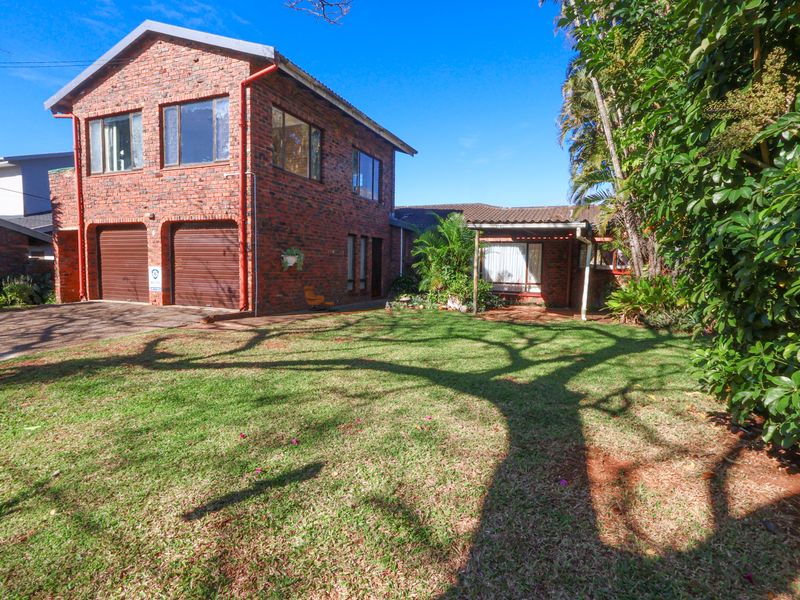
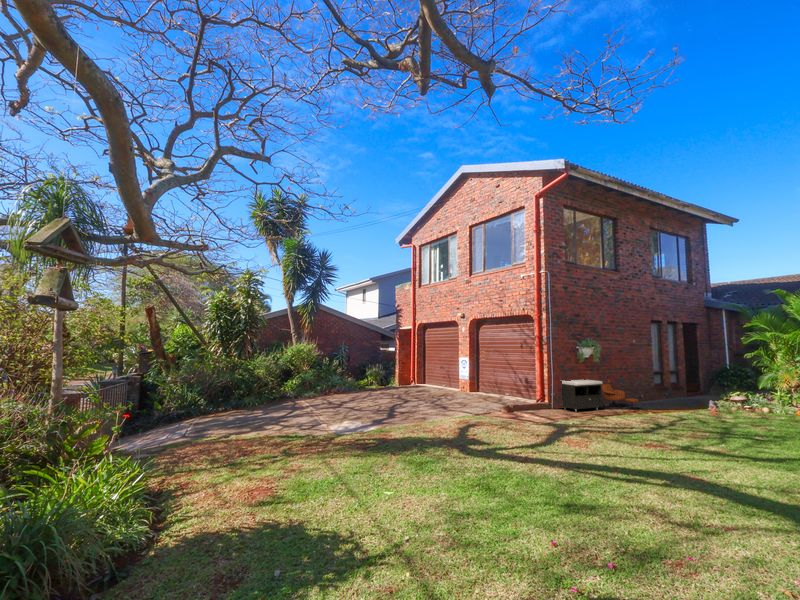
storage bench: none [265,287,306,317] -> present [562,380,603,412]

